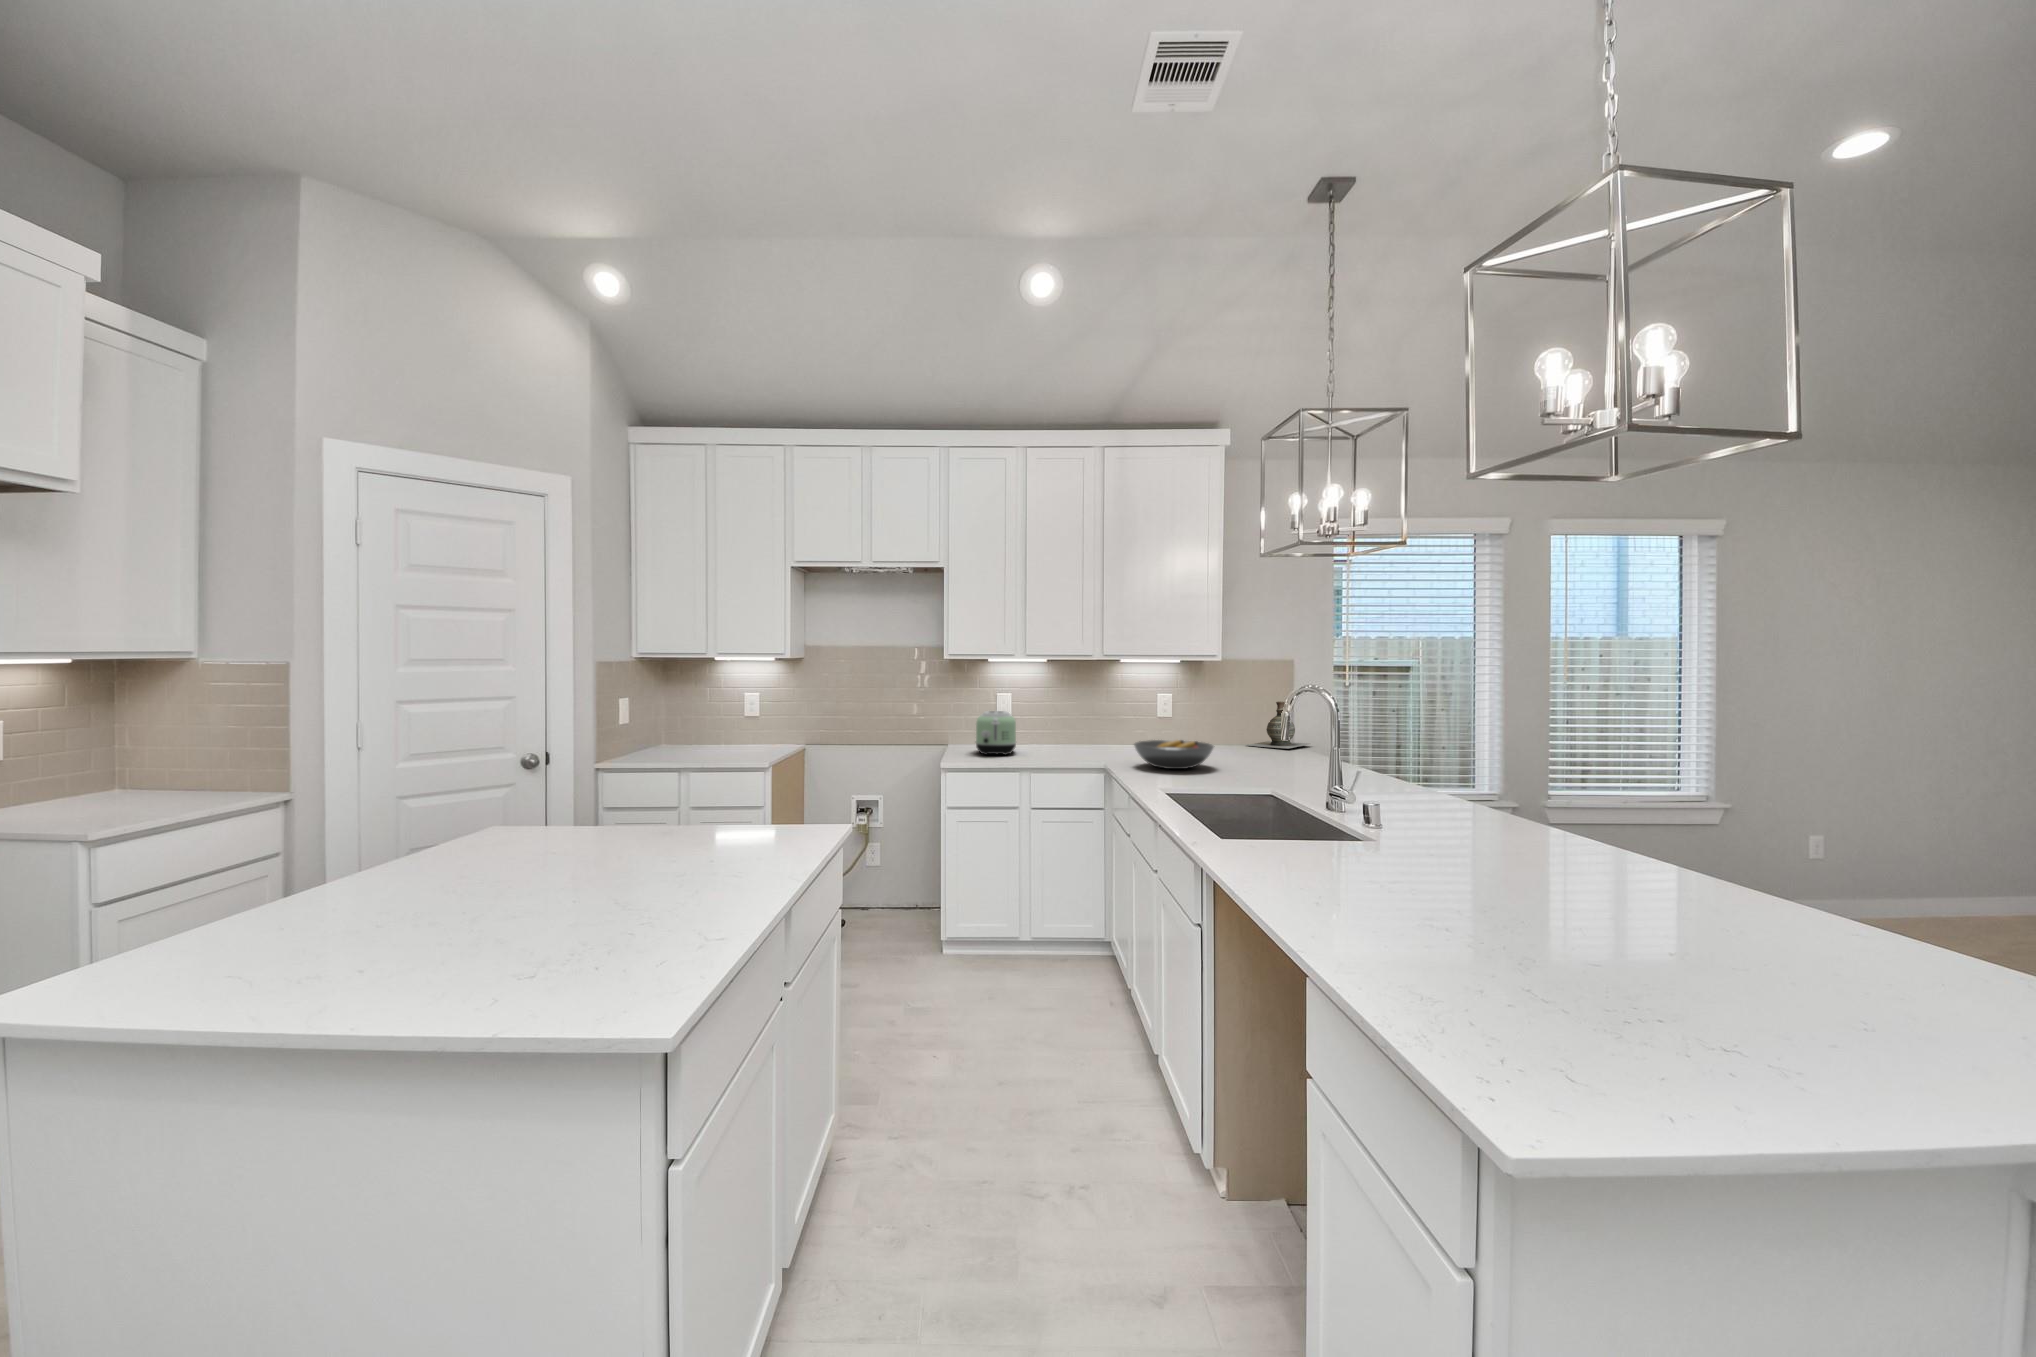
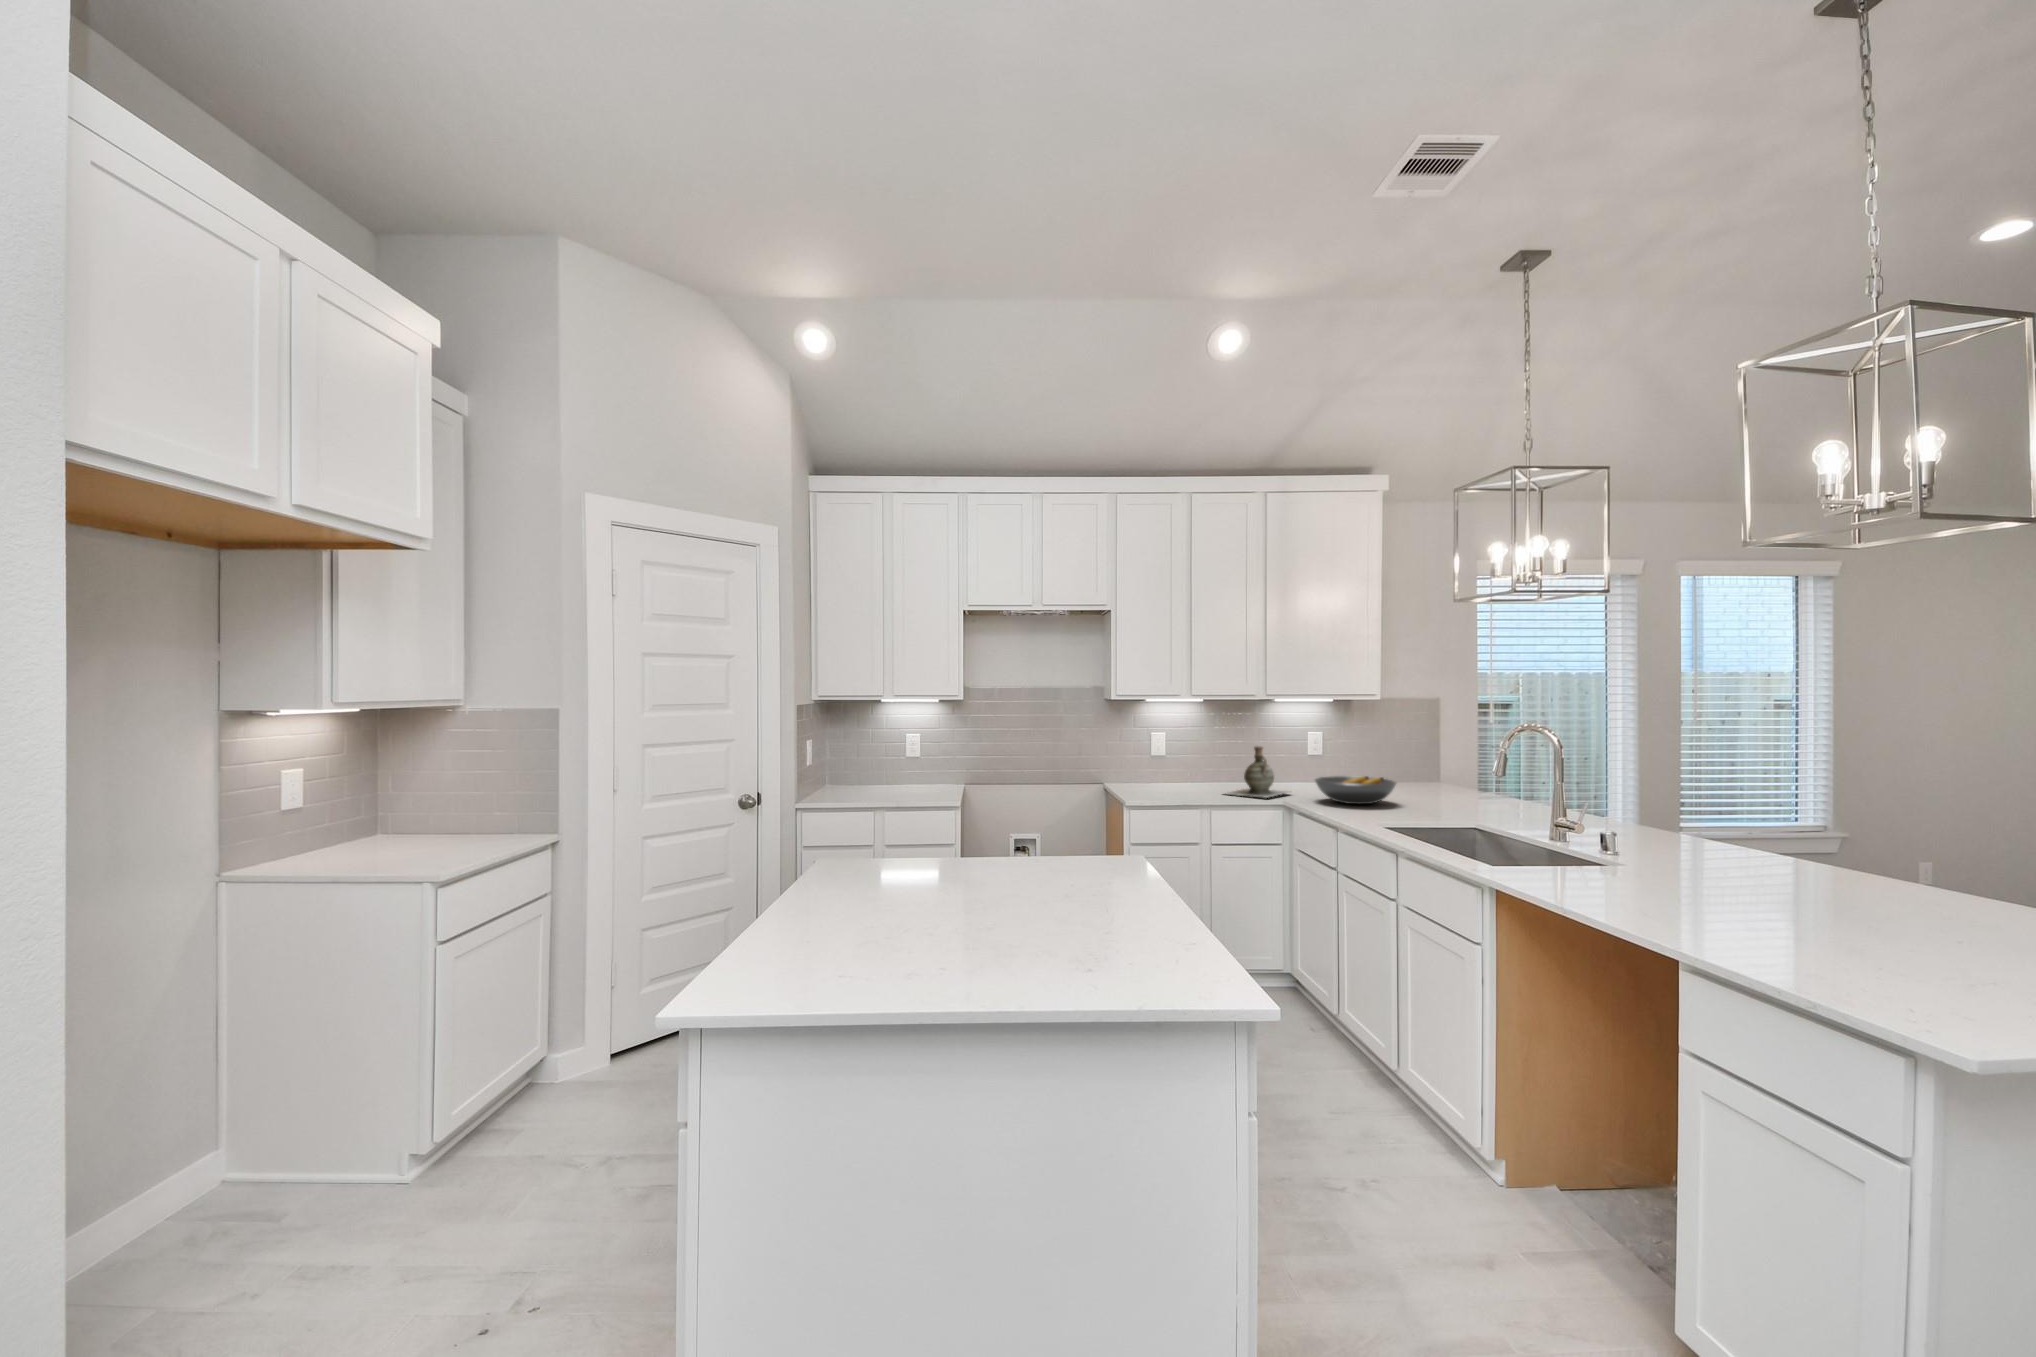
ceramic jug: present [1247,702,1309,749] -> present [1227,747,1288,798]
toaster: present [976,711,1016,755] -> none [1141,749,1184,792]

